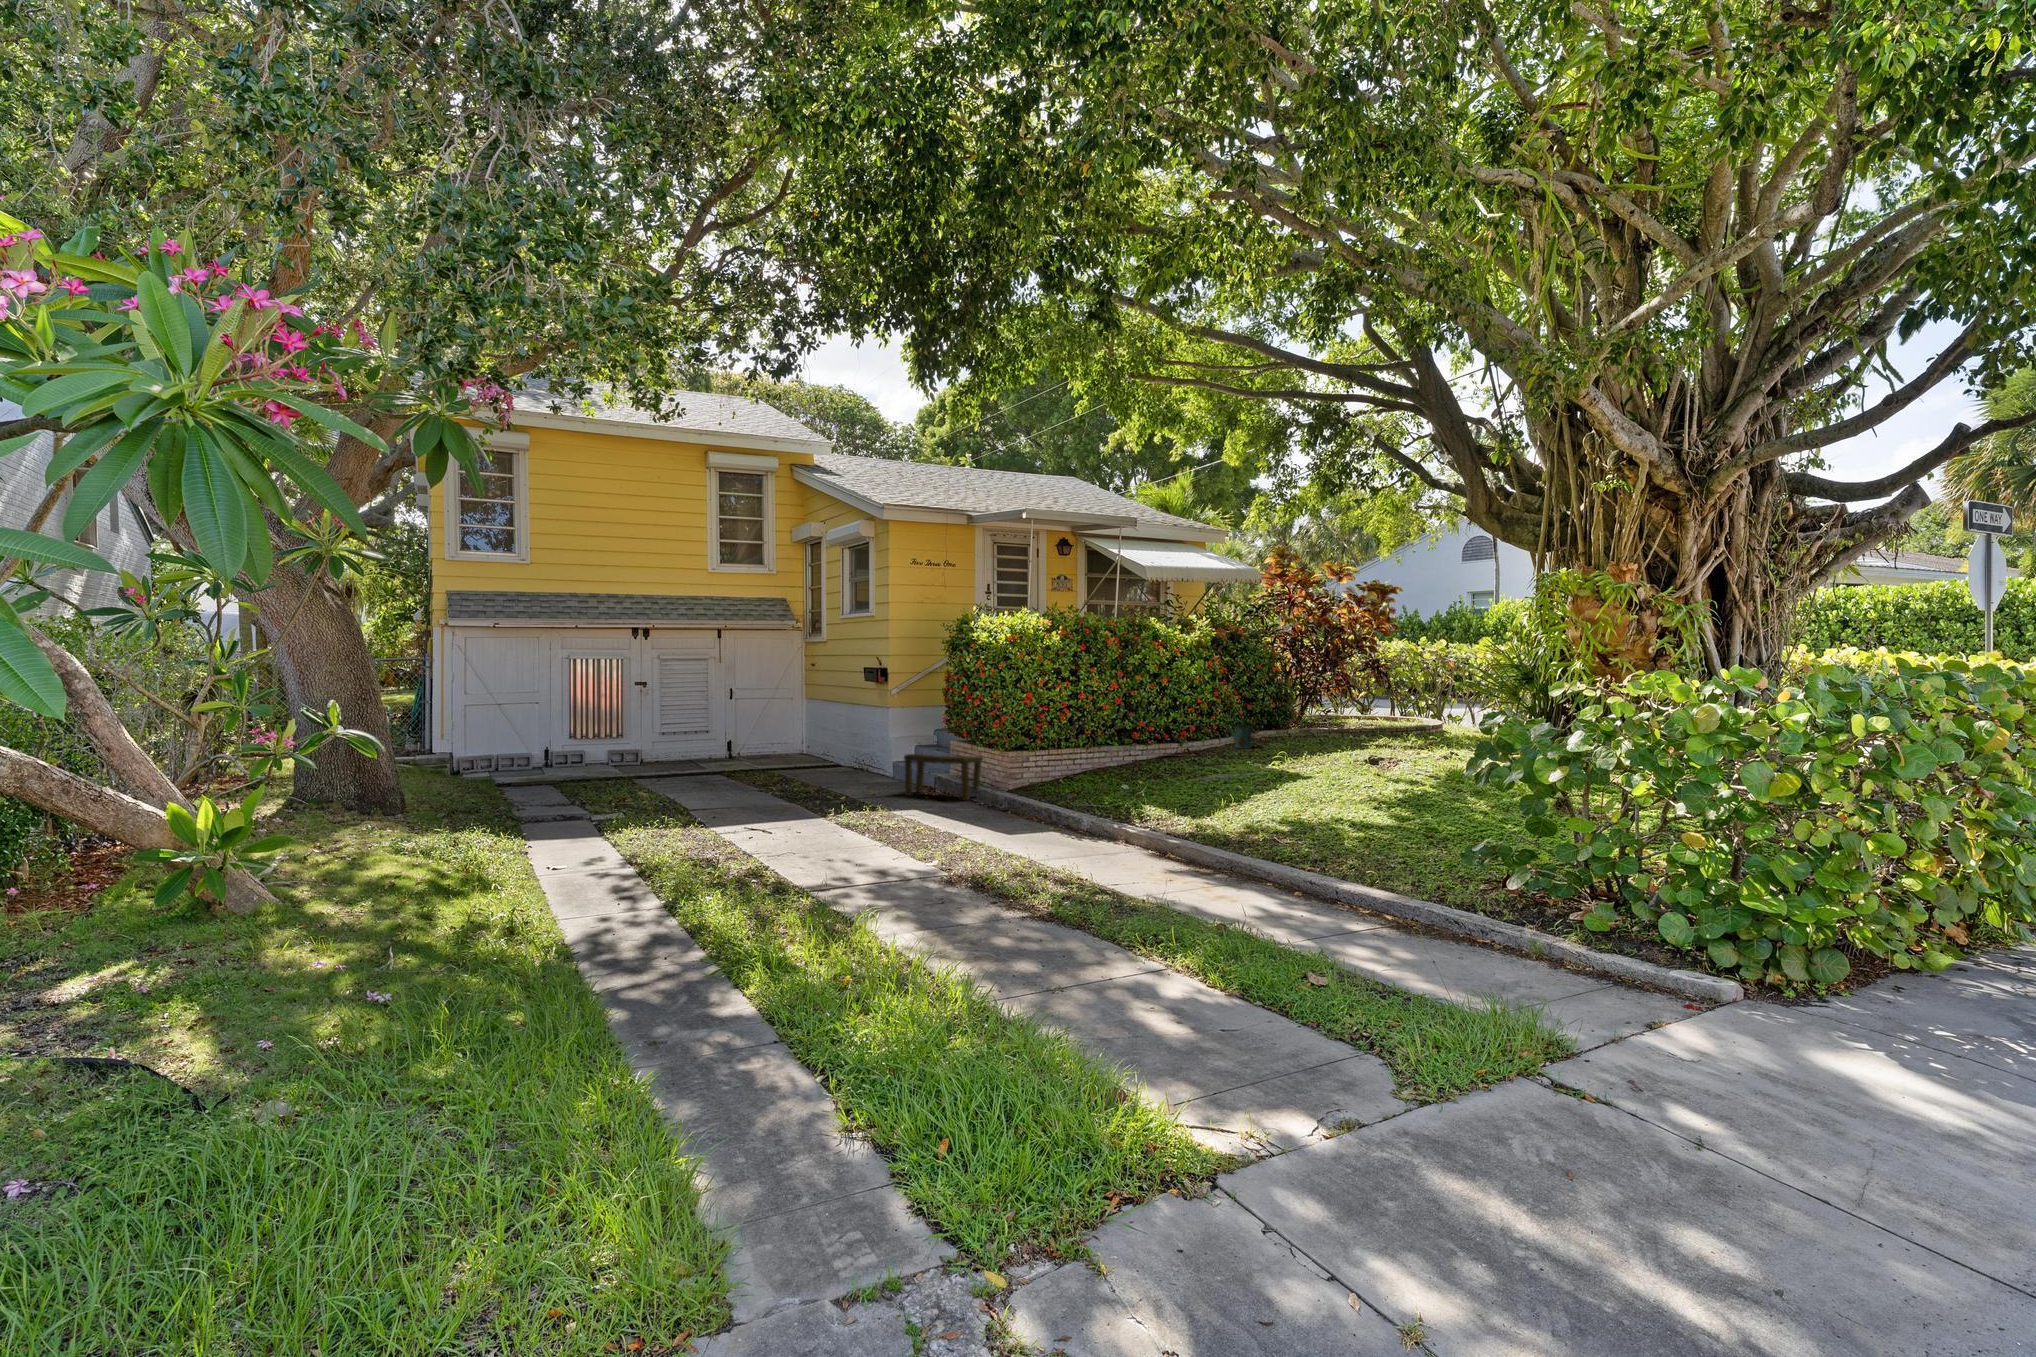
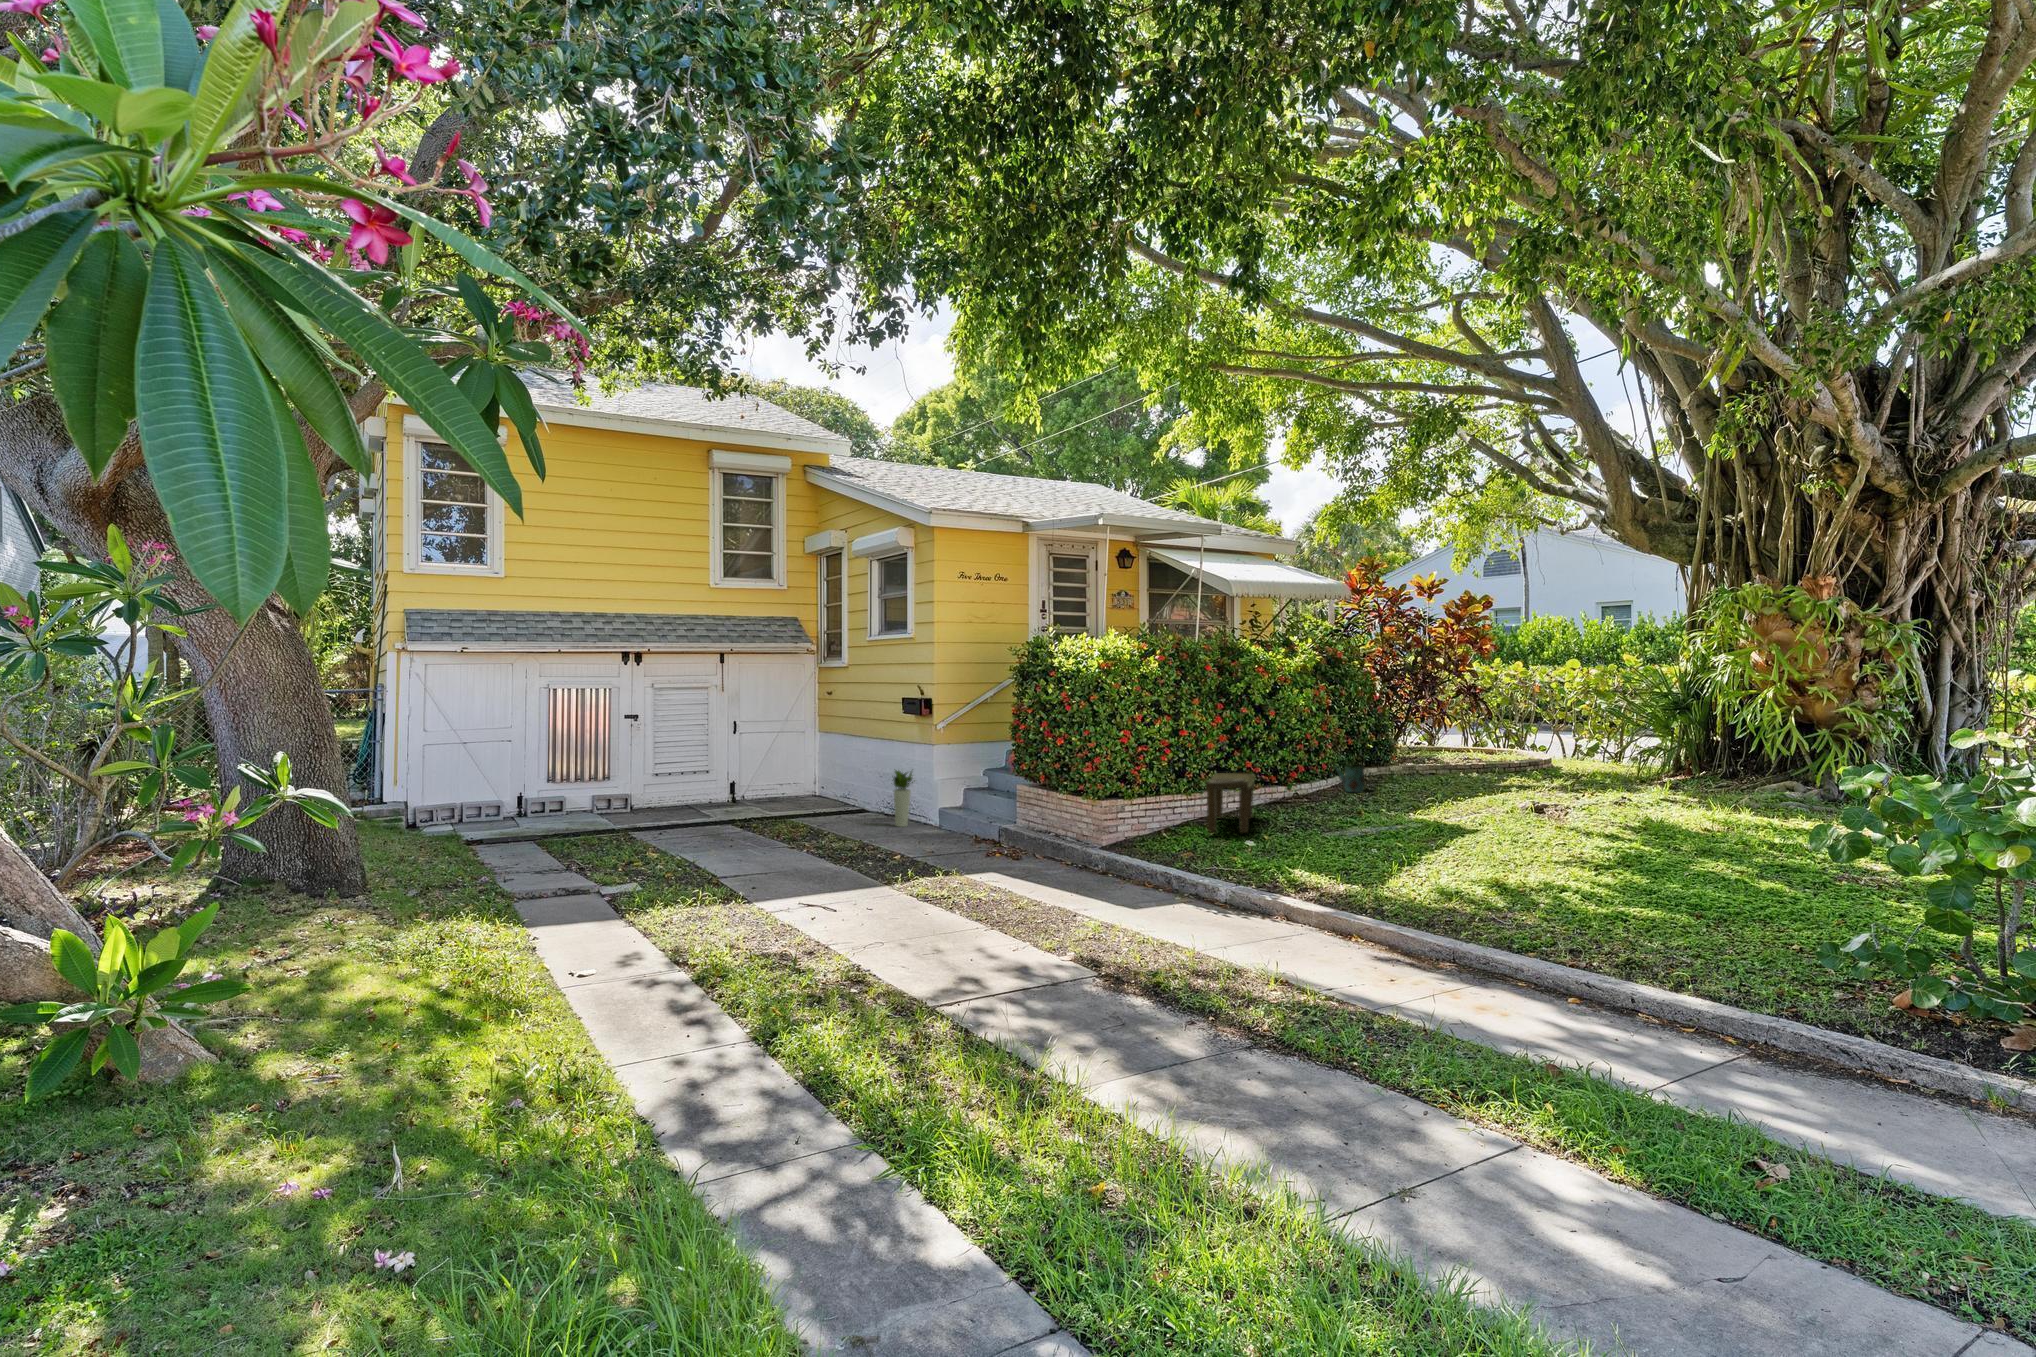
planter: none [851,727,876,776] -> present [893,770,913,827]
bench: present [904,754,983,800] -> present [1206,773,1255,833]

